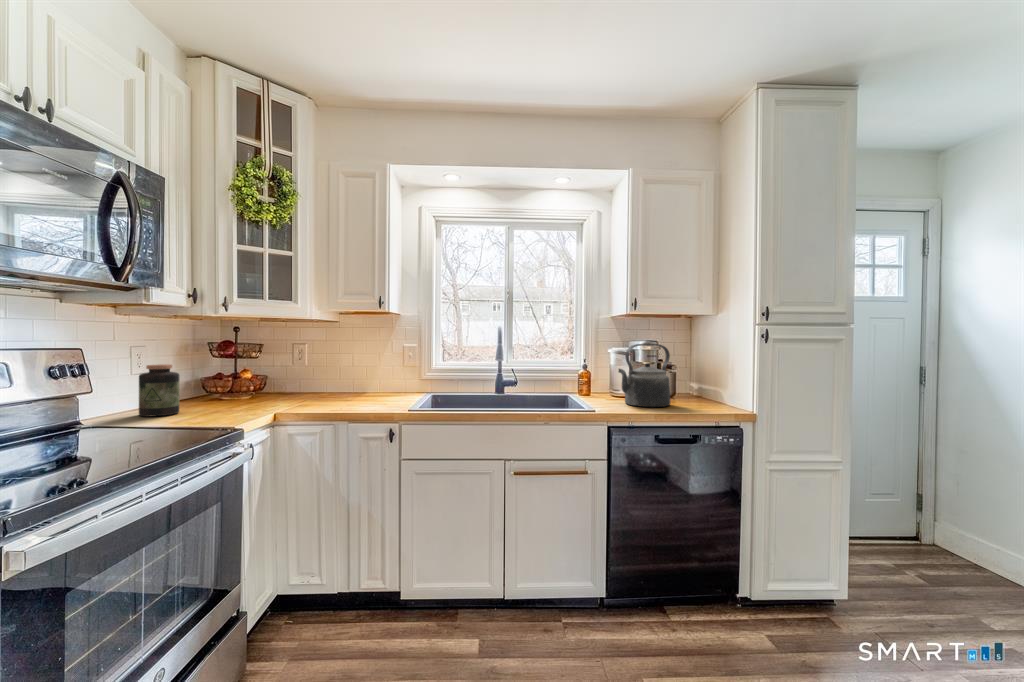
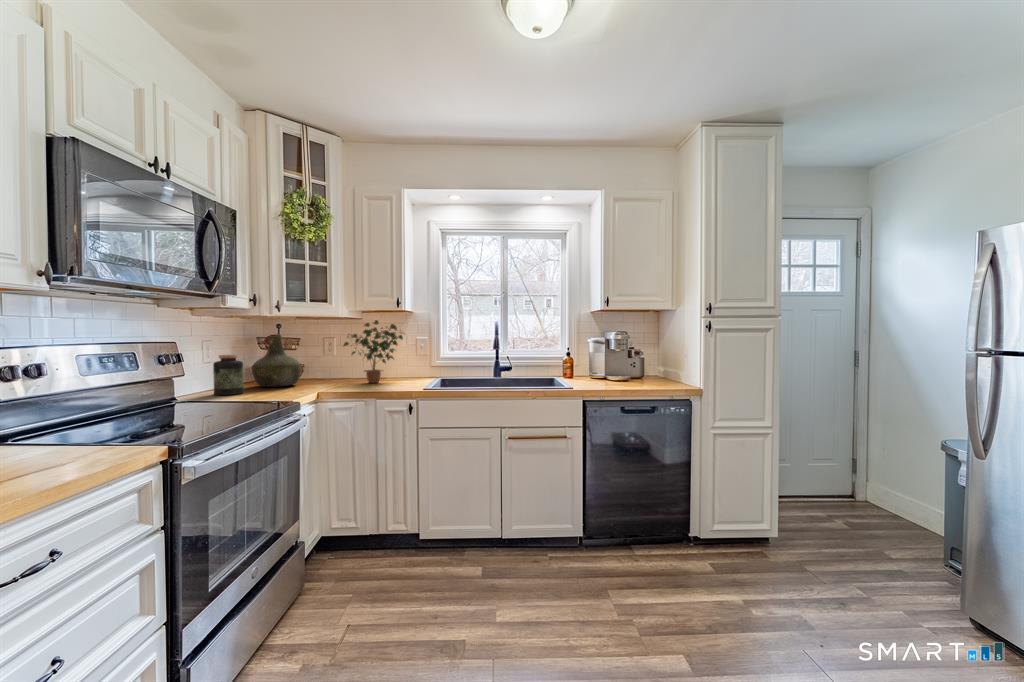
potted plant: none [313,323,390,400] -> present [344,320,403,383]
bottle: none [196,339,259,404] -> present [252,334,301,387]
kettle: present [618,344,671,407] -> none [593,334,637,386]

